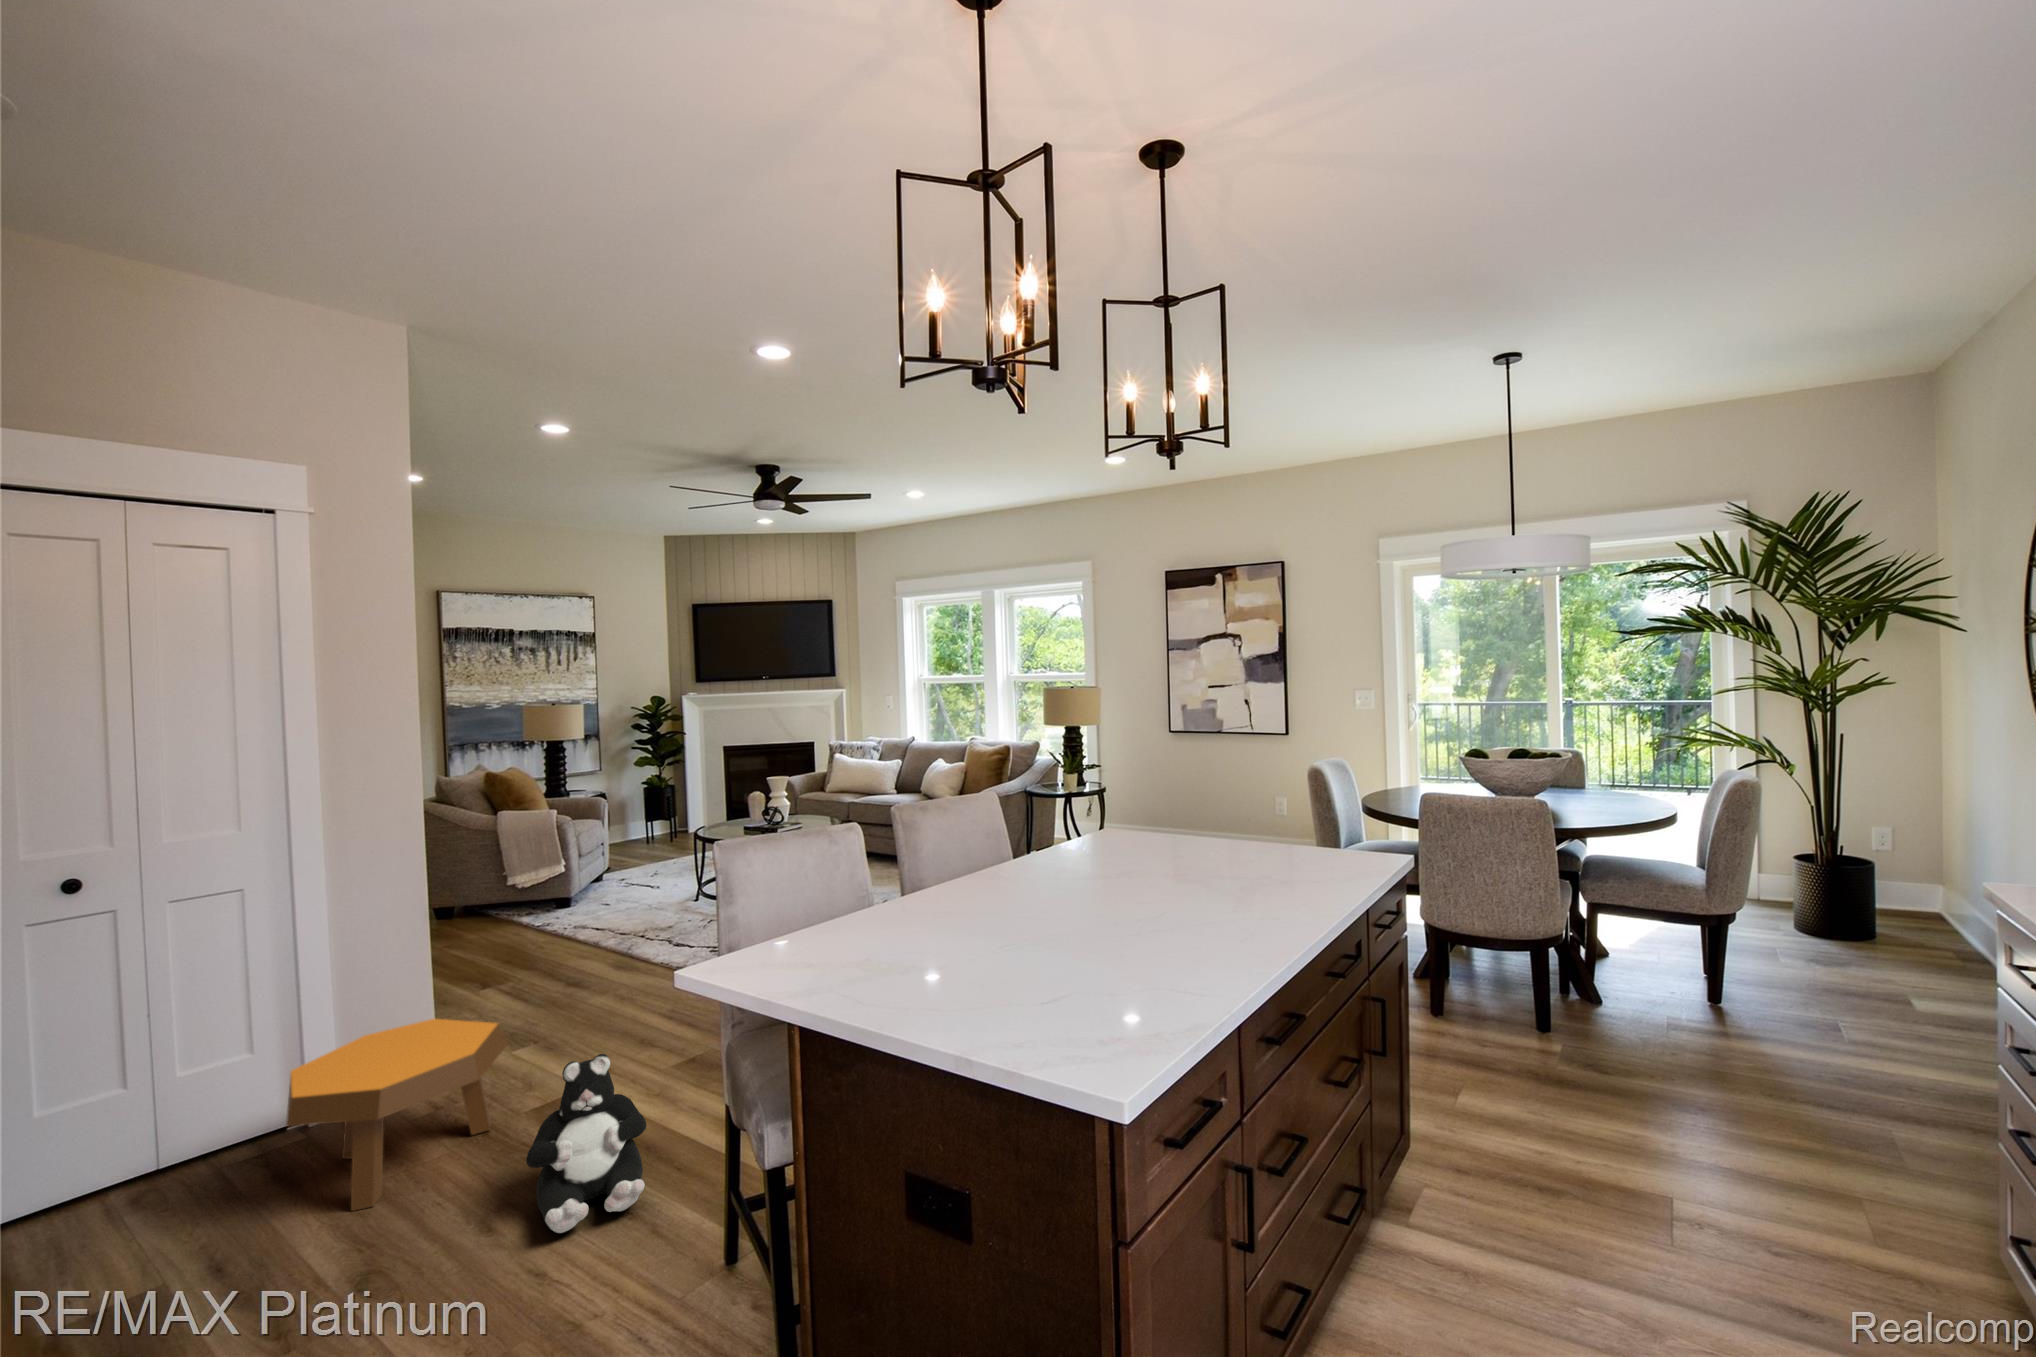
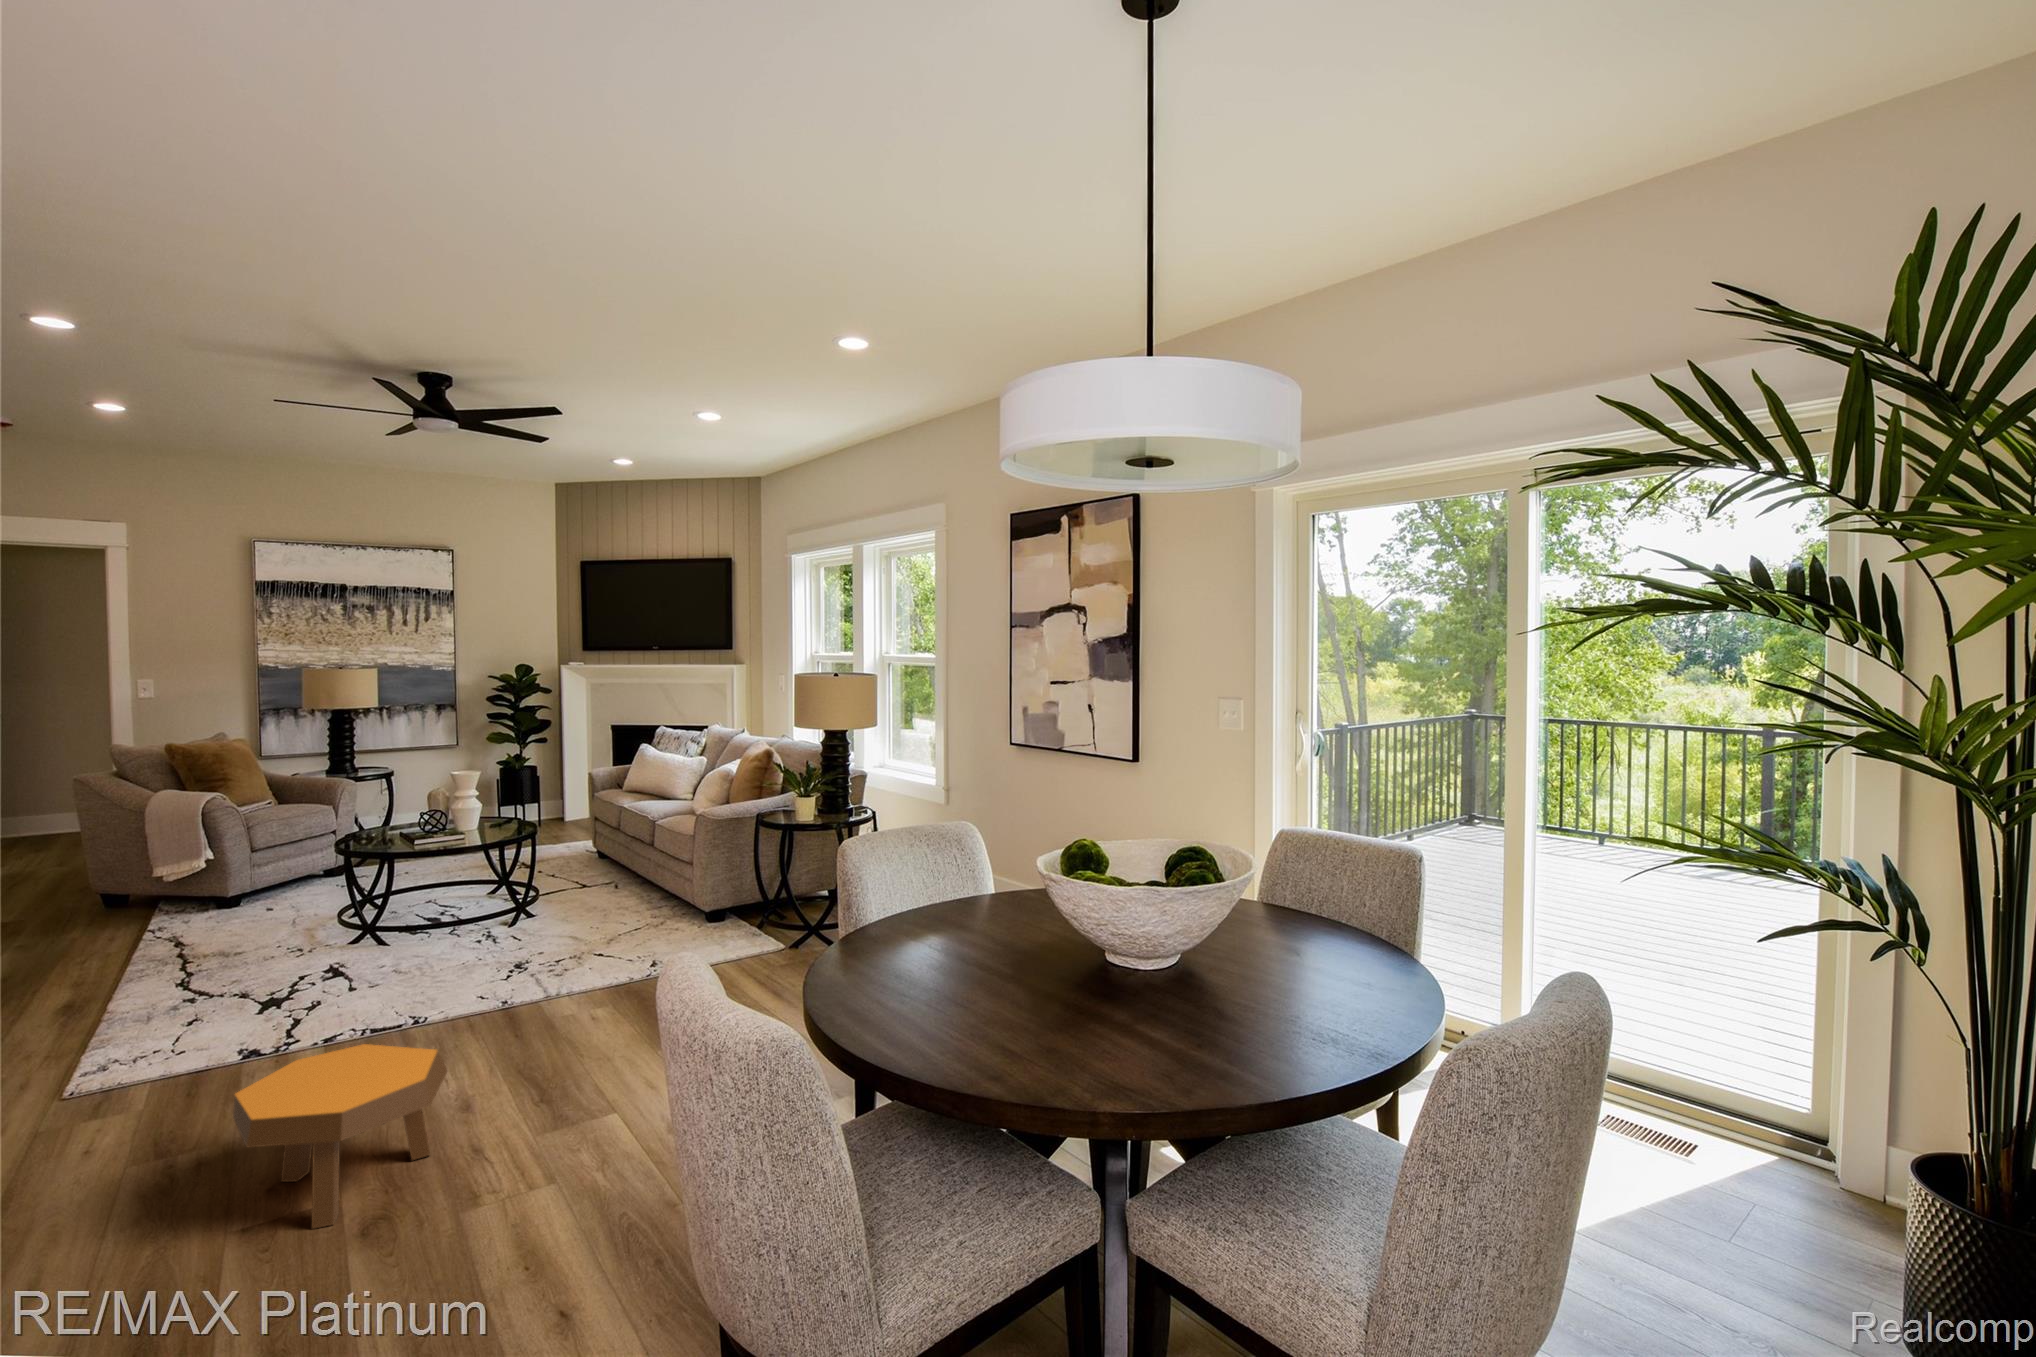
plush toy: present [526,1054,646,1233] -> none [495,1081,613,1246]

